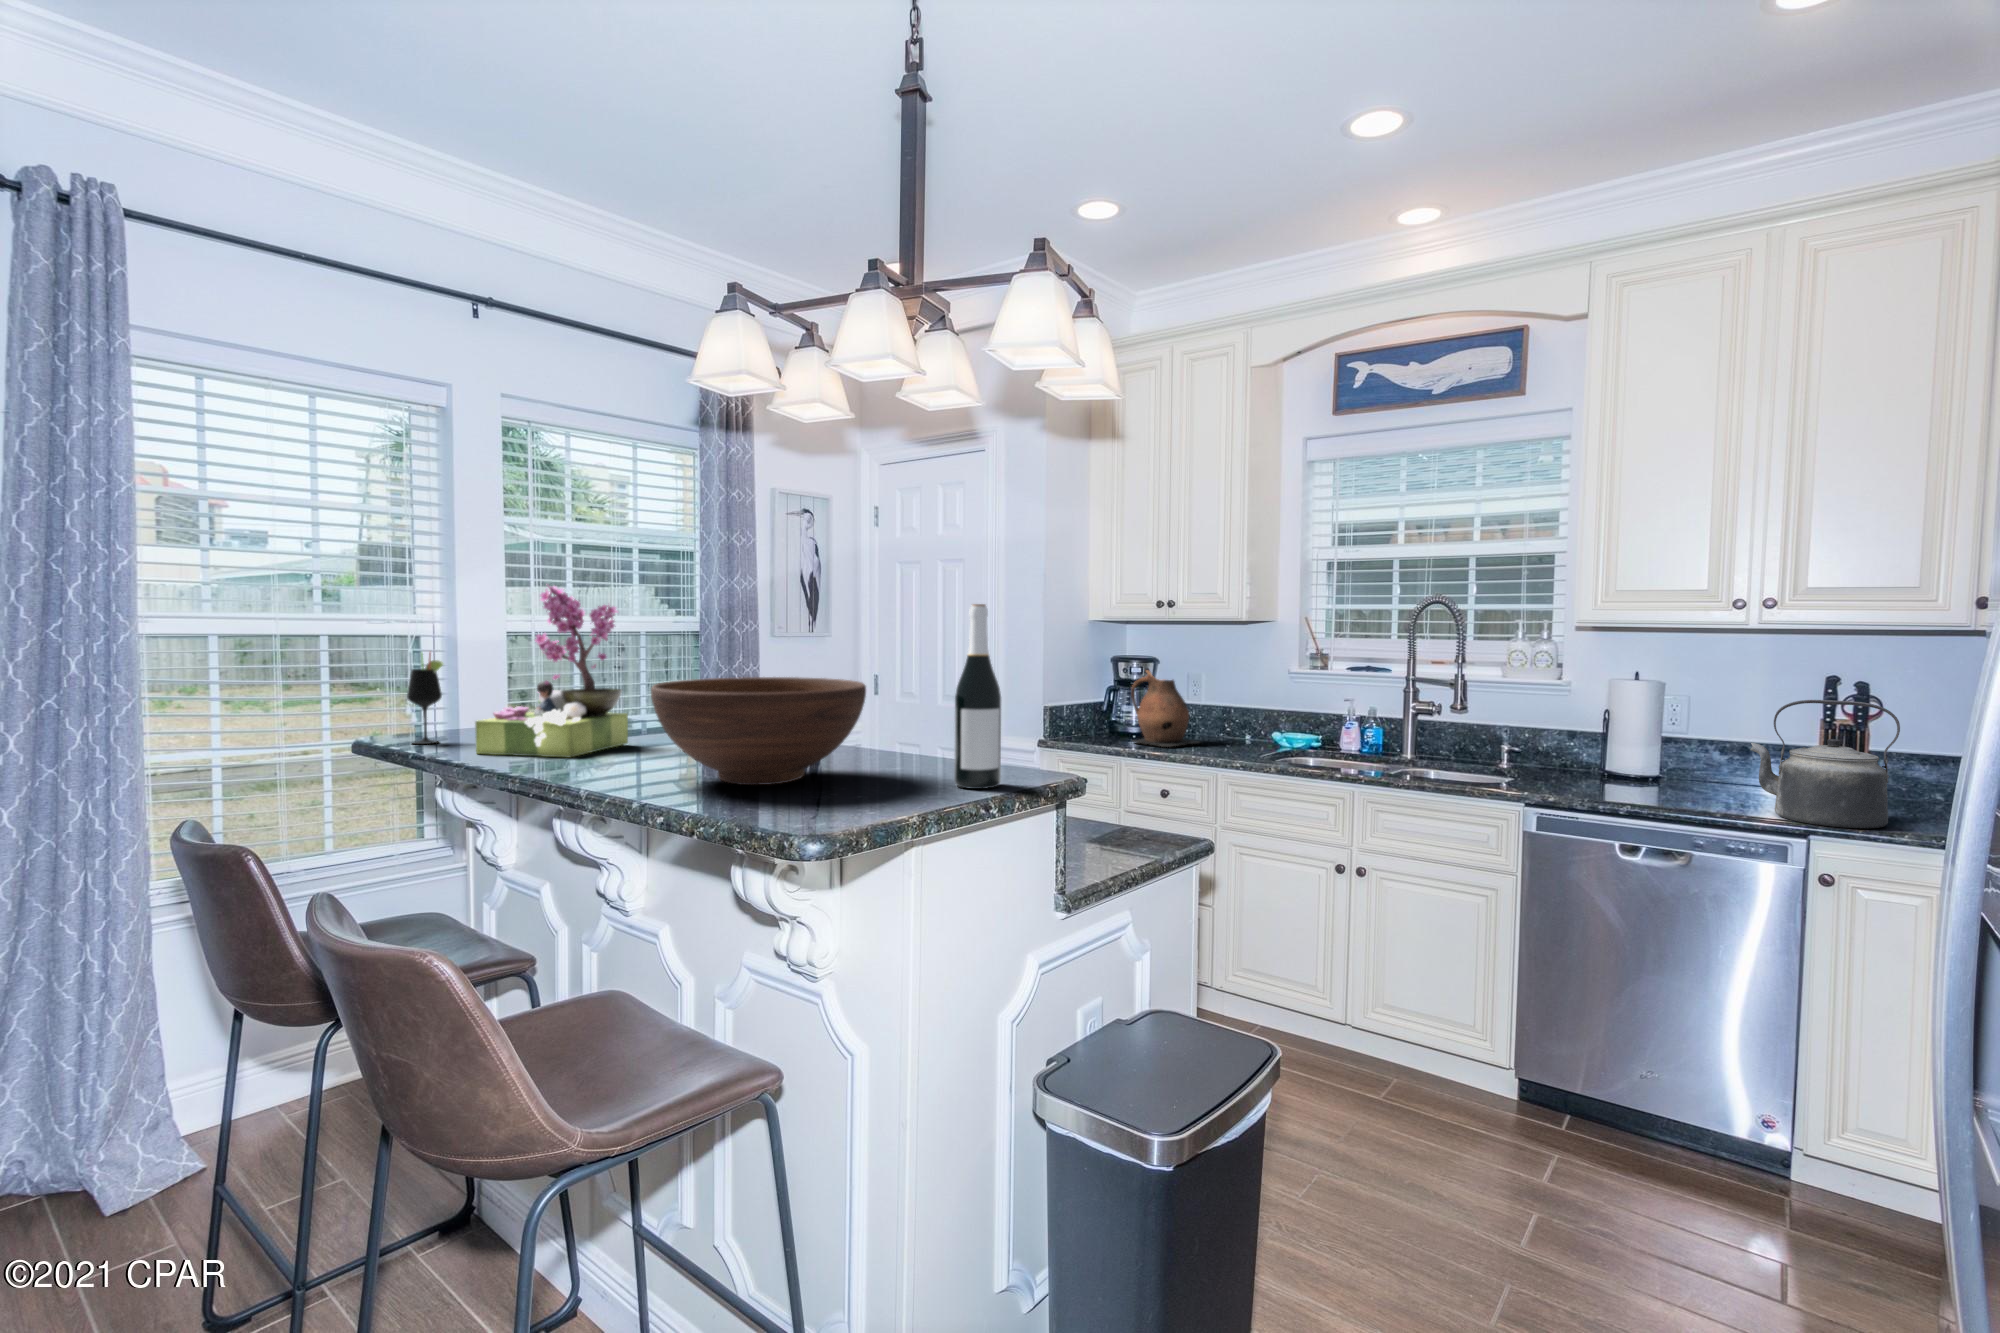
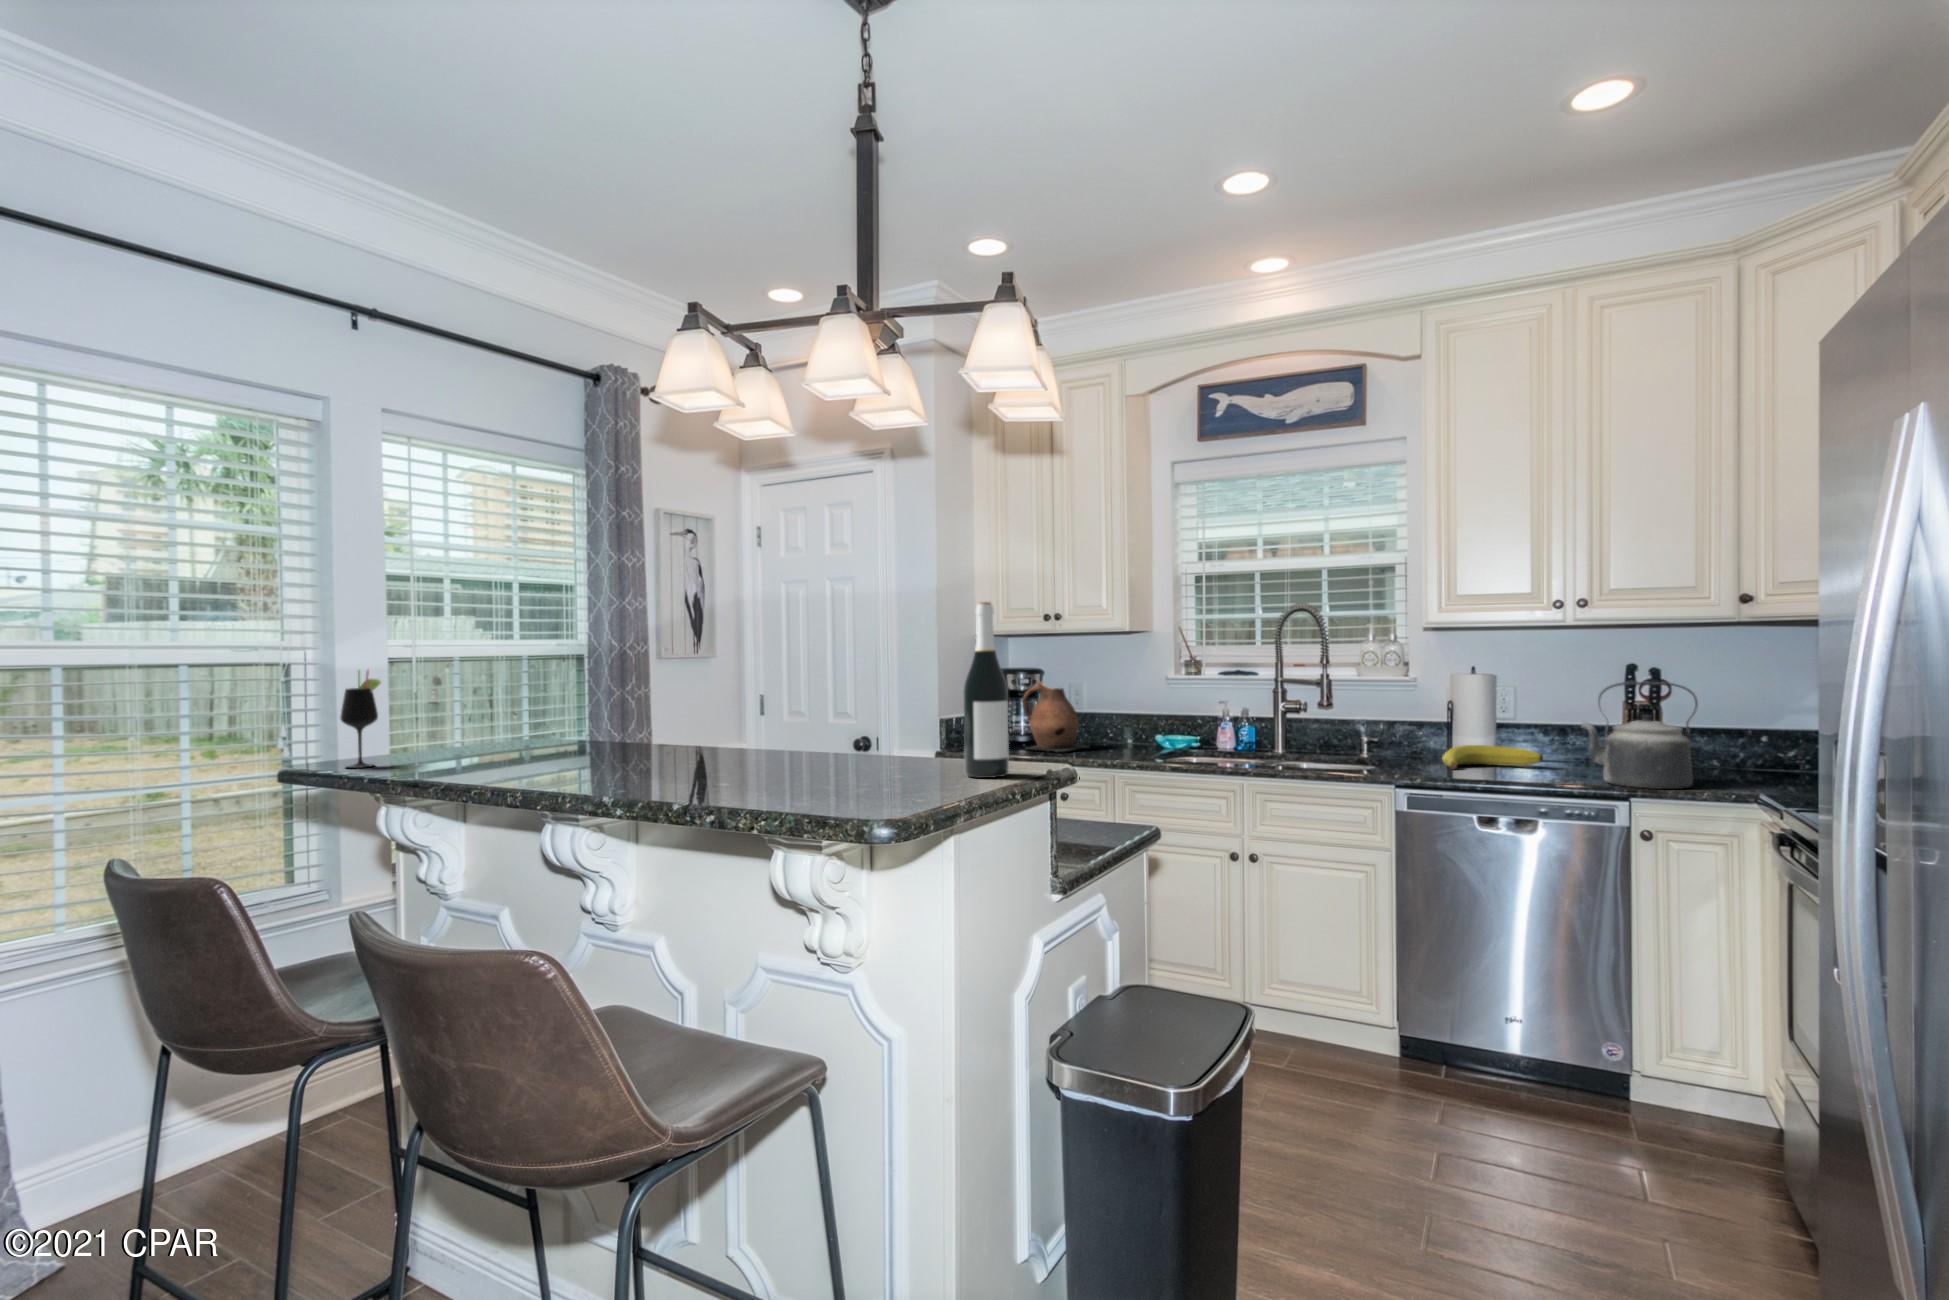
flower arrangement: present [475,586,628,757] -> none [433,595,586,773]
fruit bowl: present [651,677,866,785] -> none [665,681,875,784]
banana: none [1588,762,1711,789] -> present [1442,745,1543,769]

